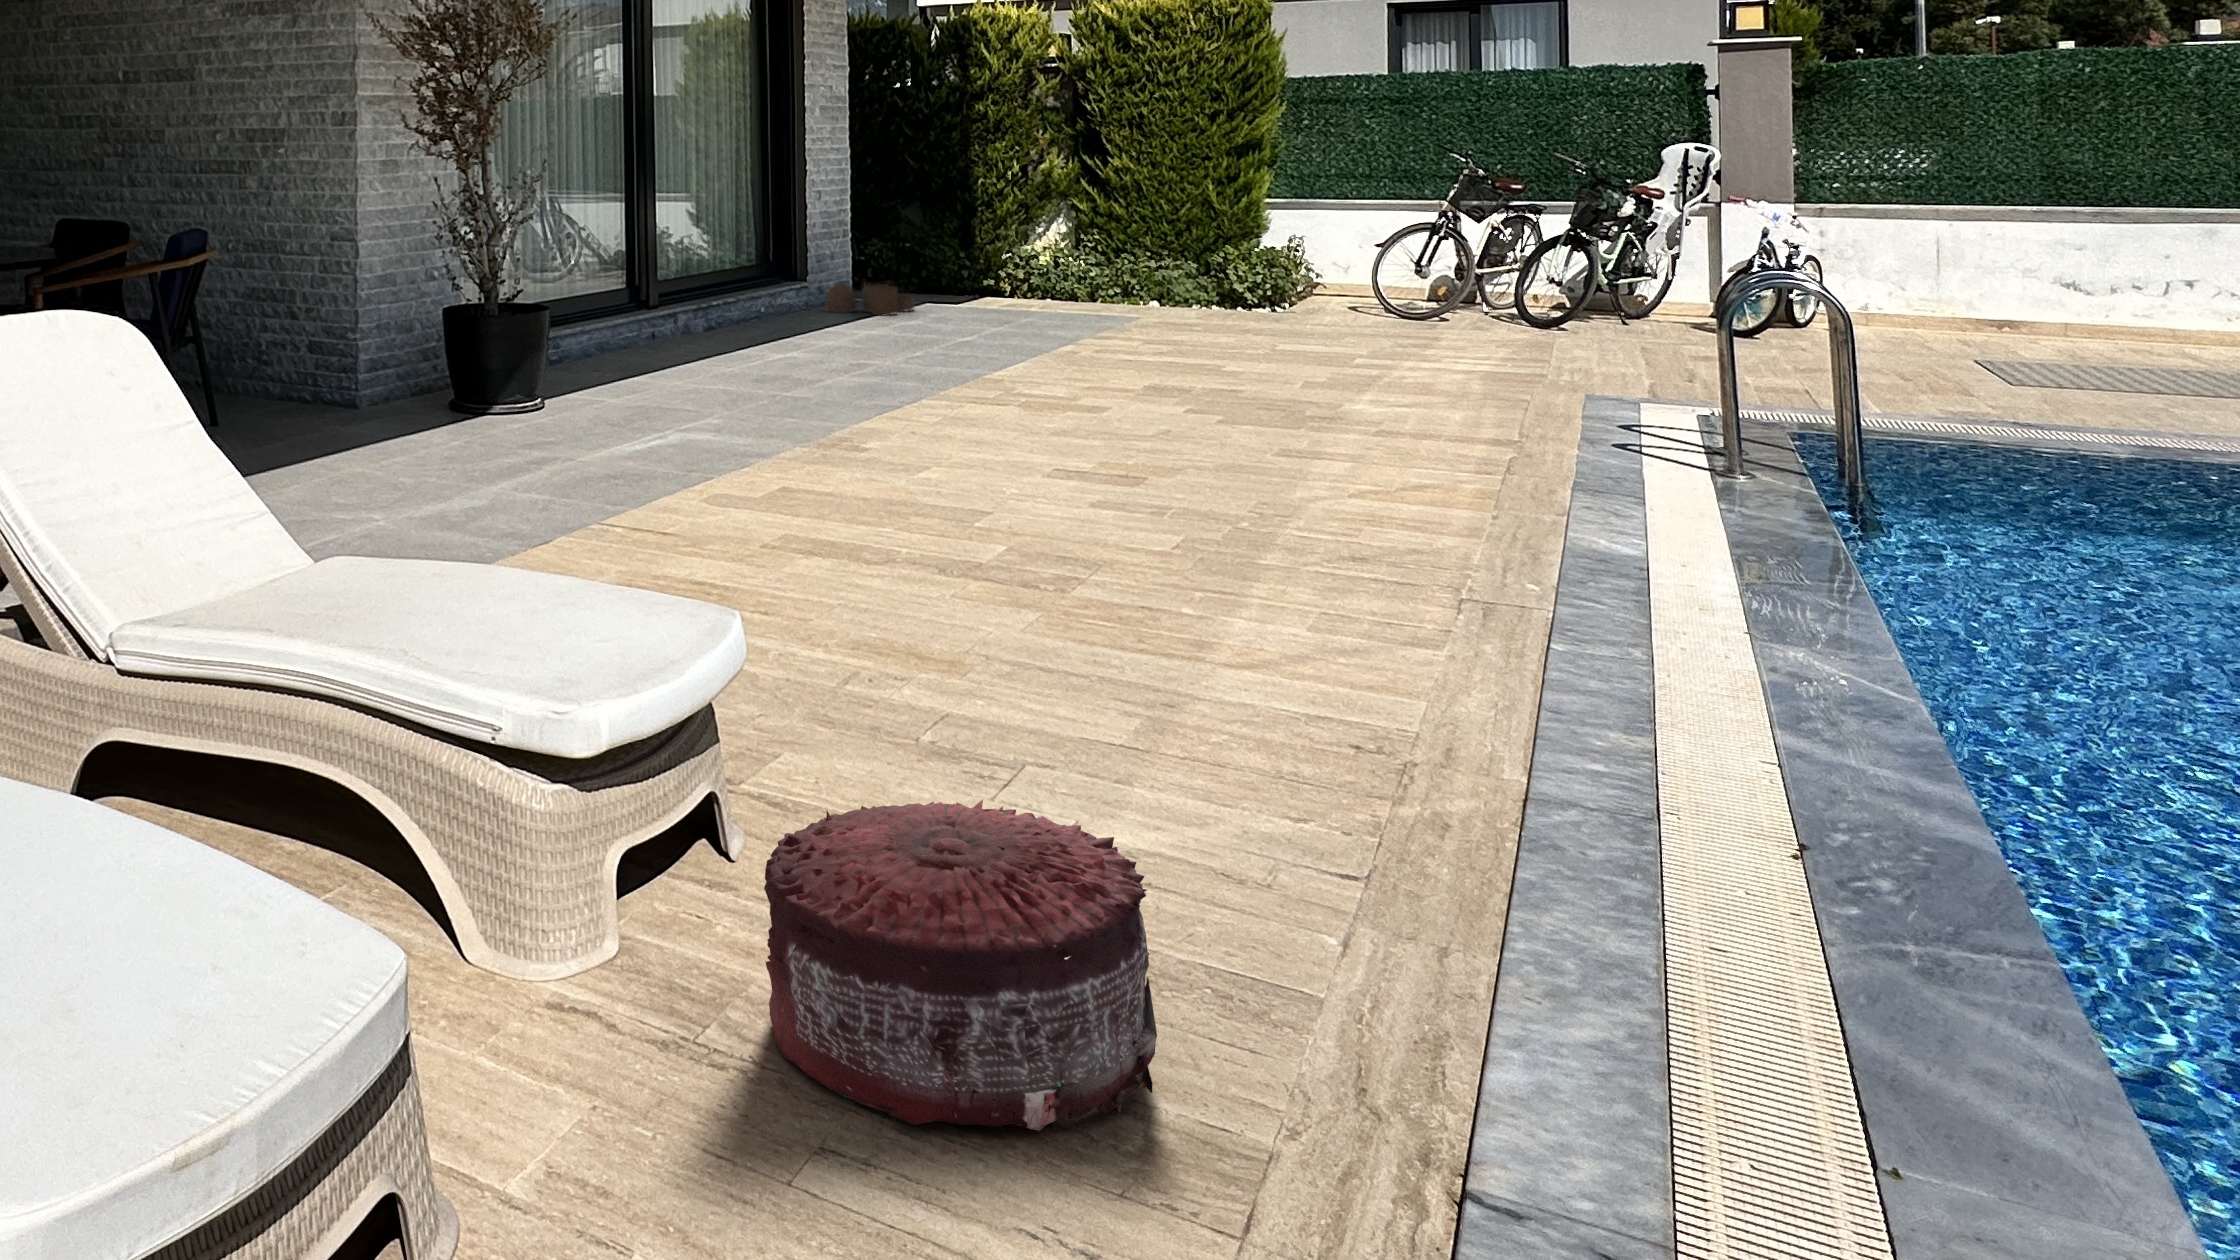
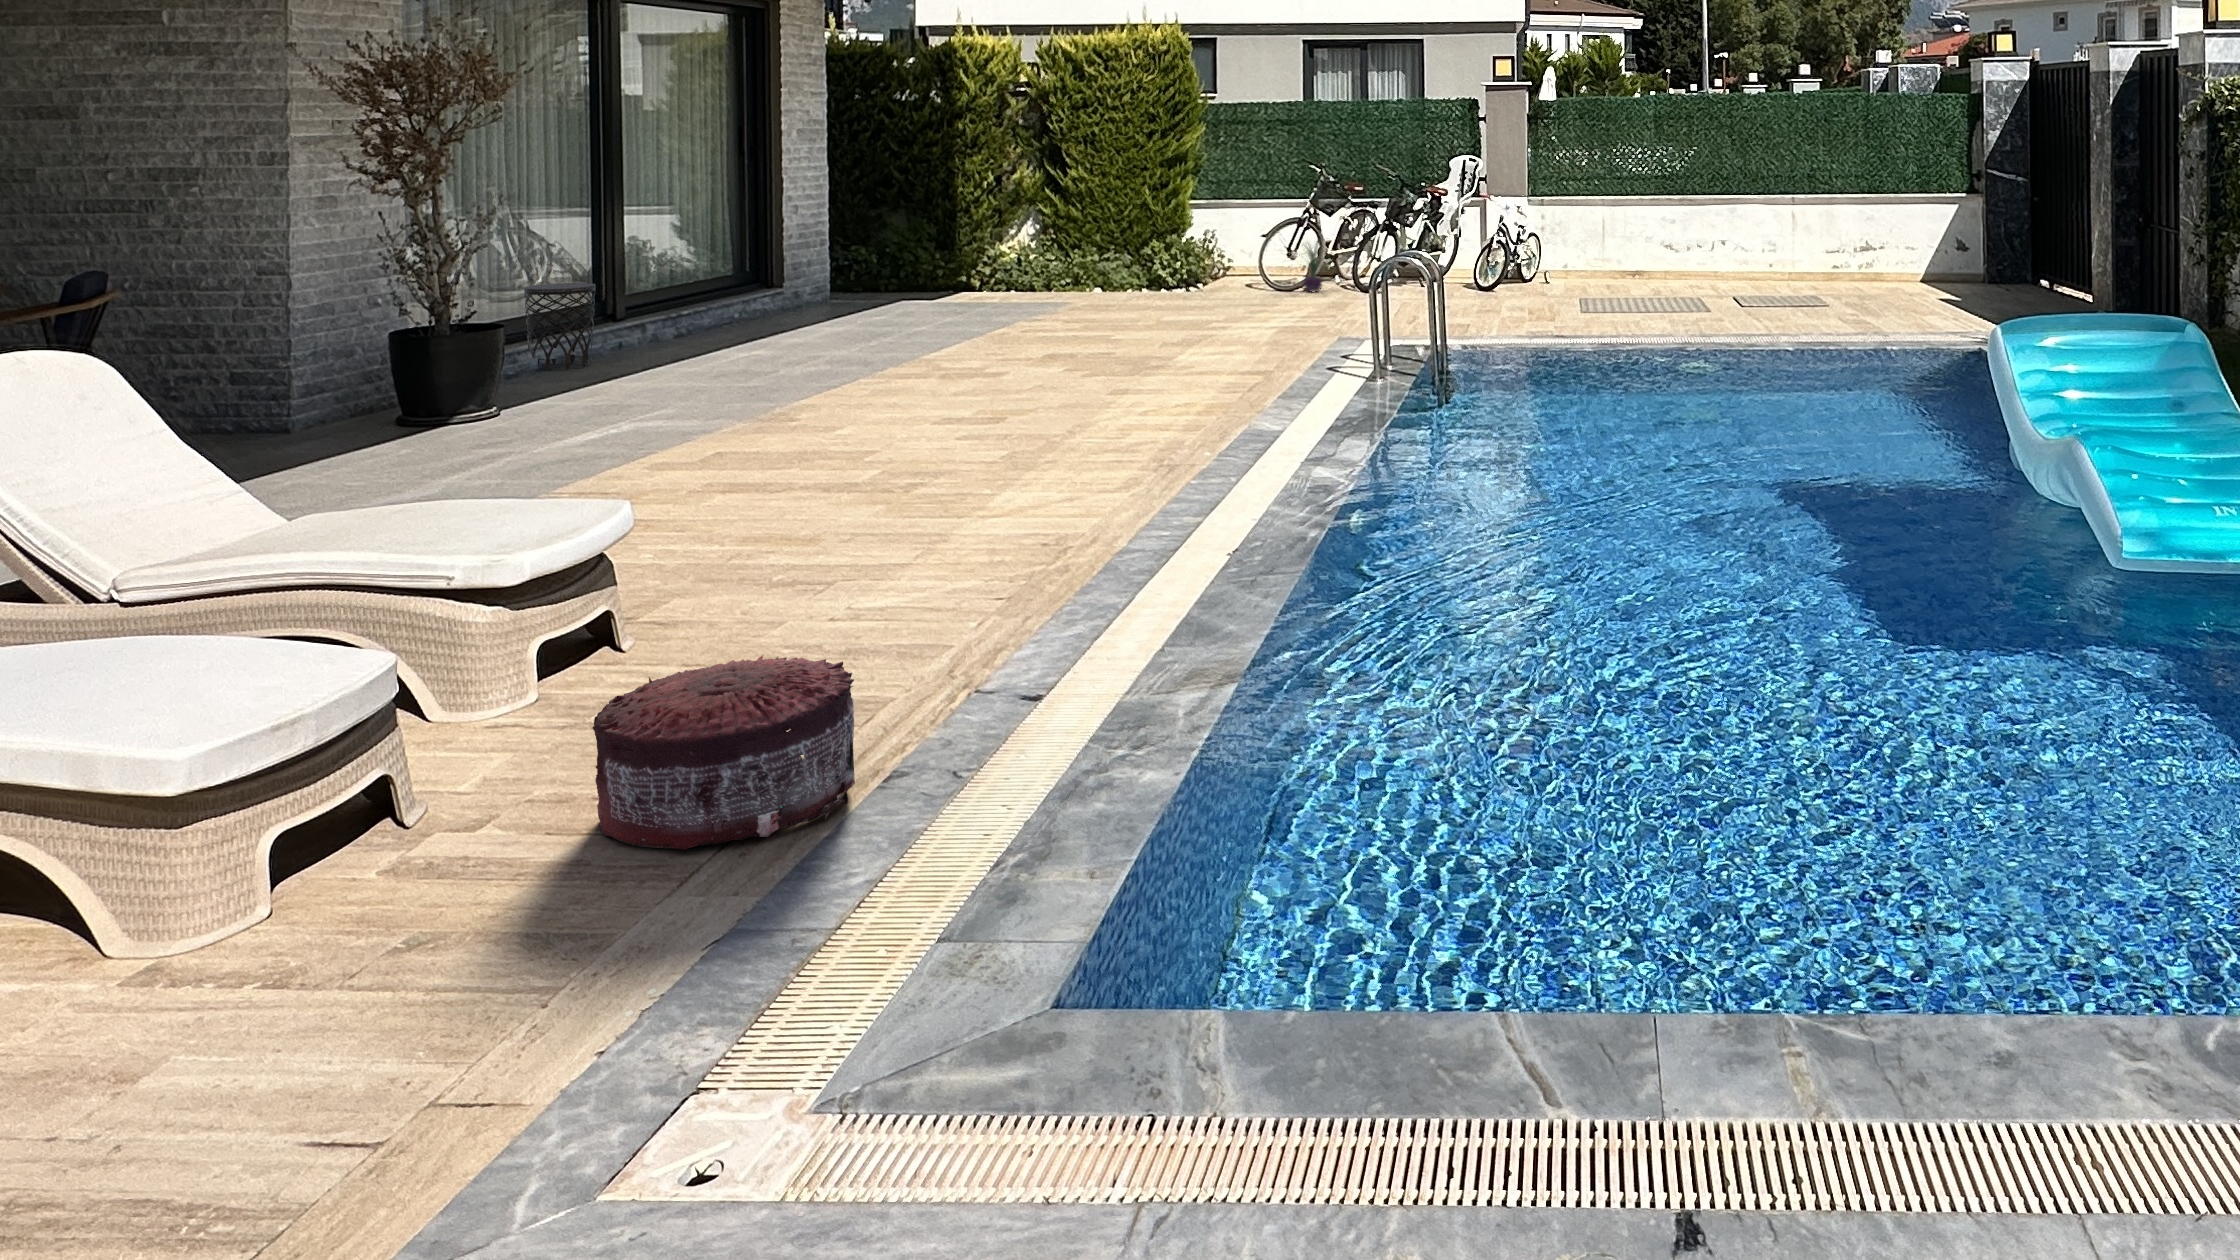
decorative plant: none [1408,252,1492,321] -> present [1303,242,1322,292]
side table: none [559,265,626,359] -> present [524,283,596,371]
woven basket: present [825,282,915,316] -> none [806,282,890,313]

